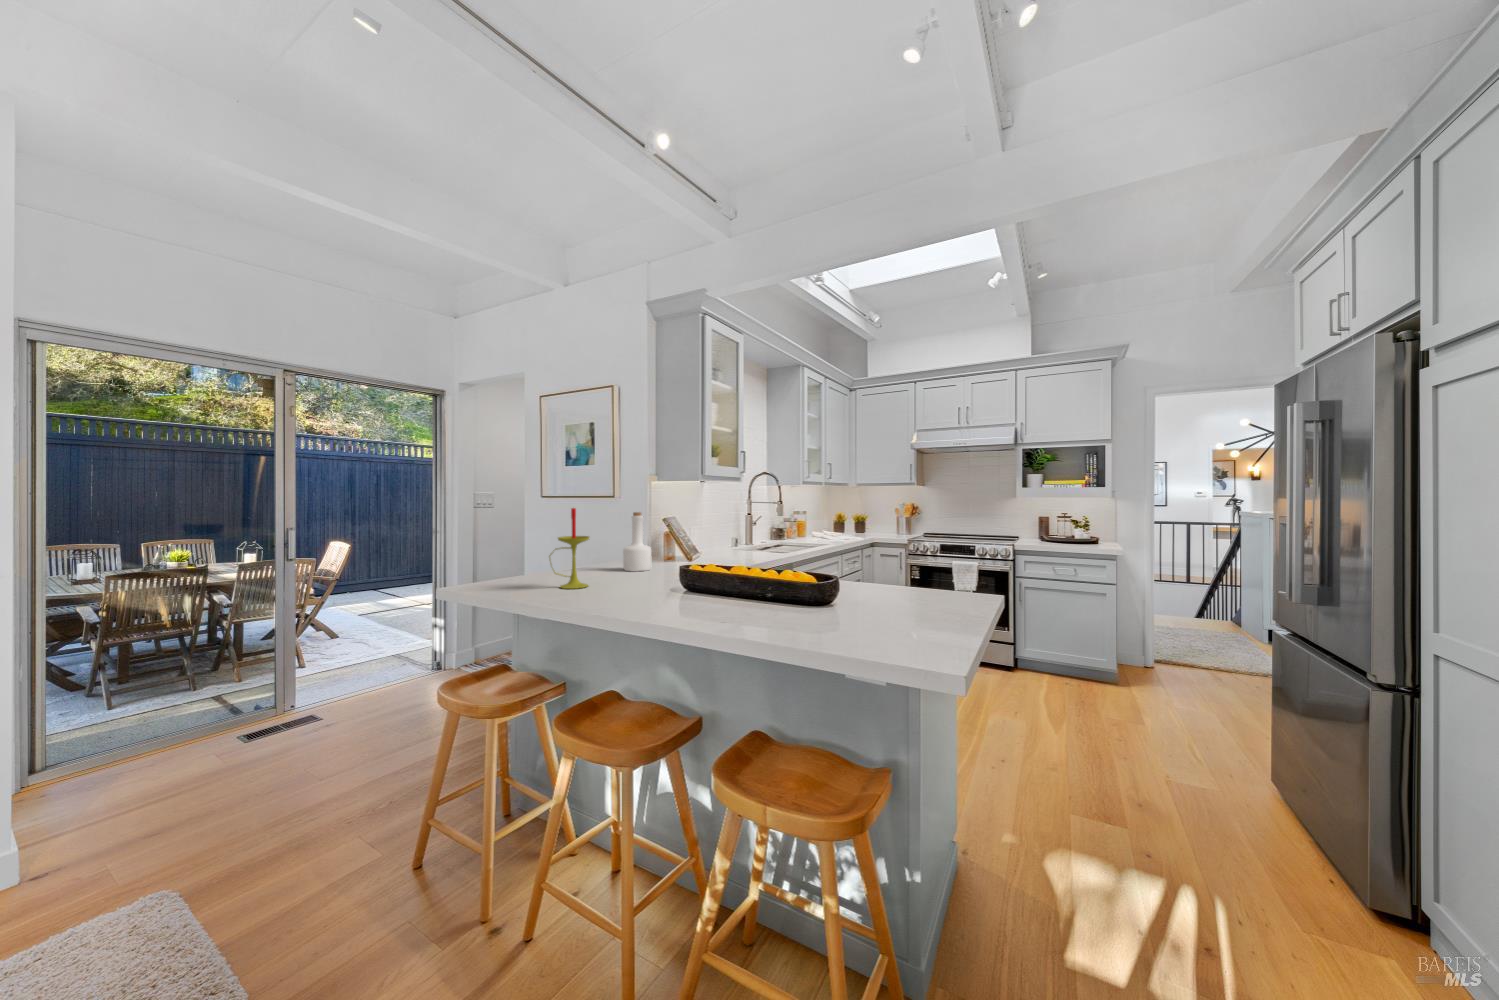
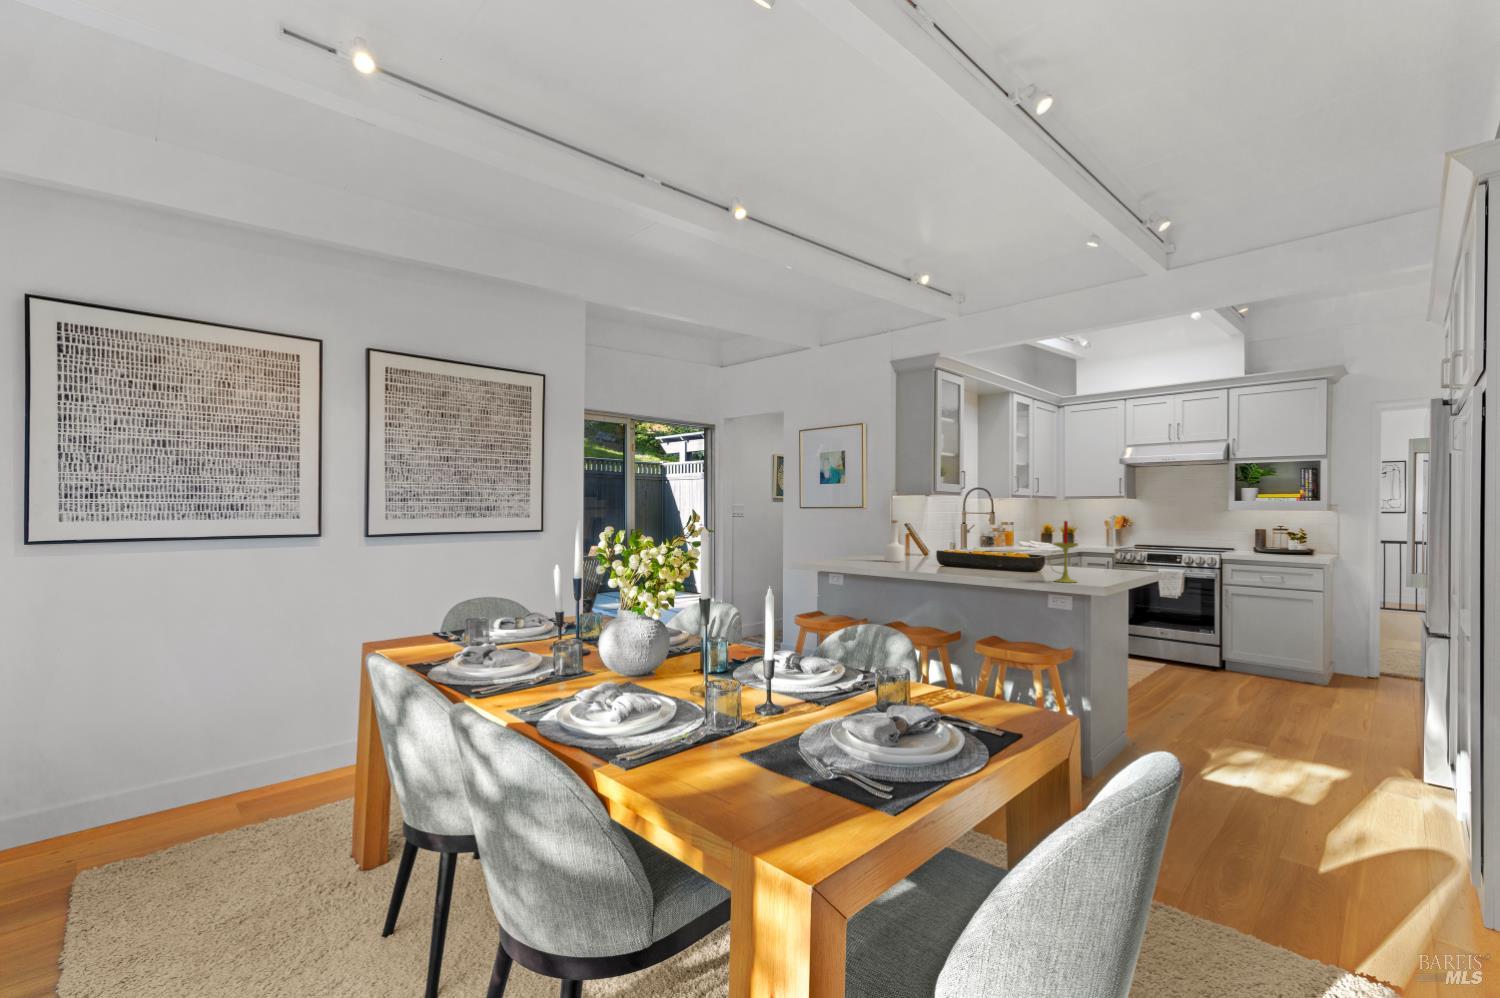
candle: present [549,508,589,589] -> present [1053,521,1078,583]

